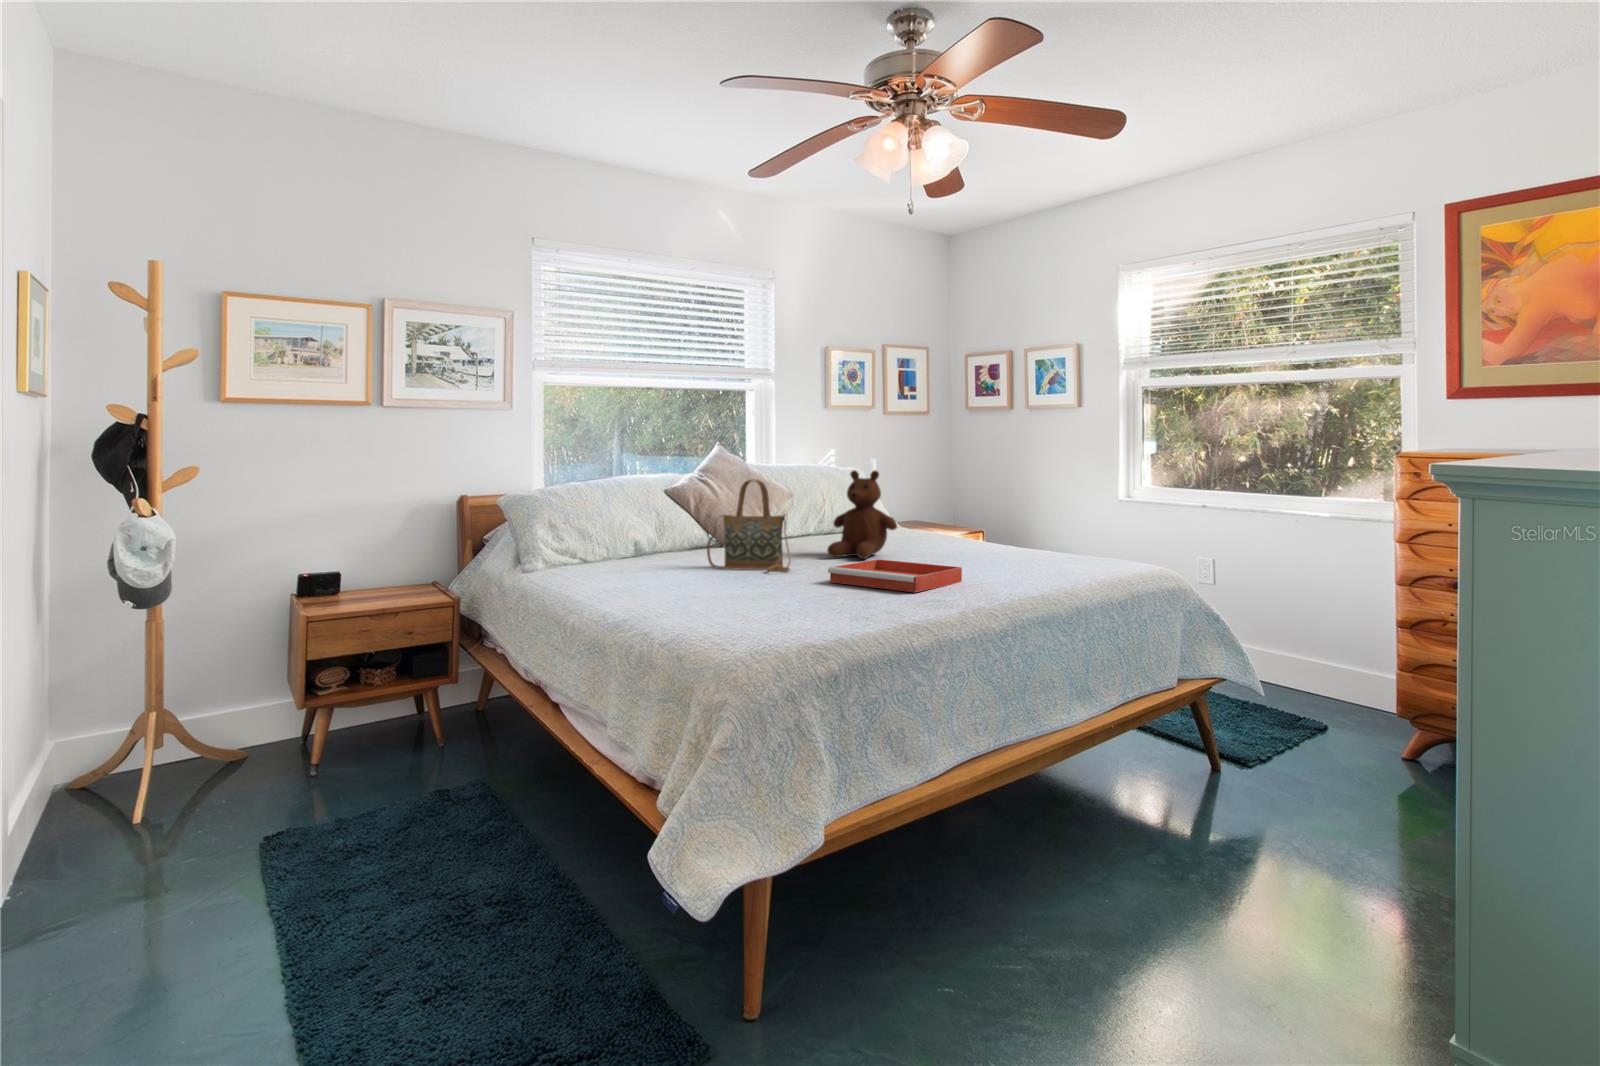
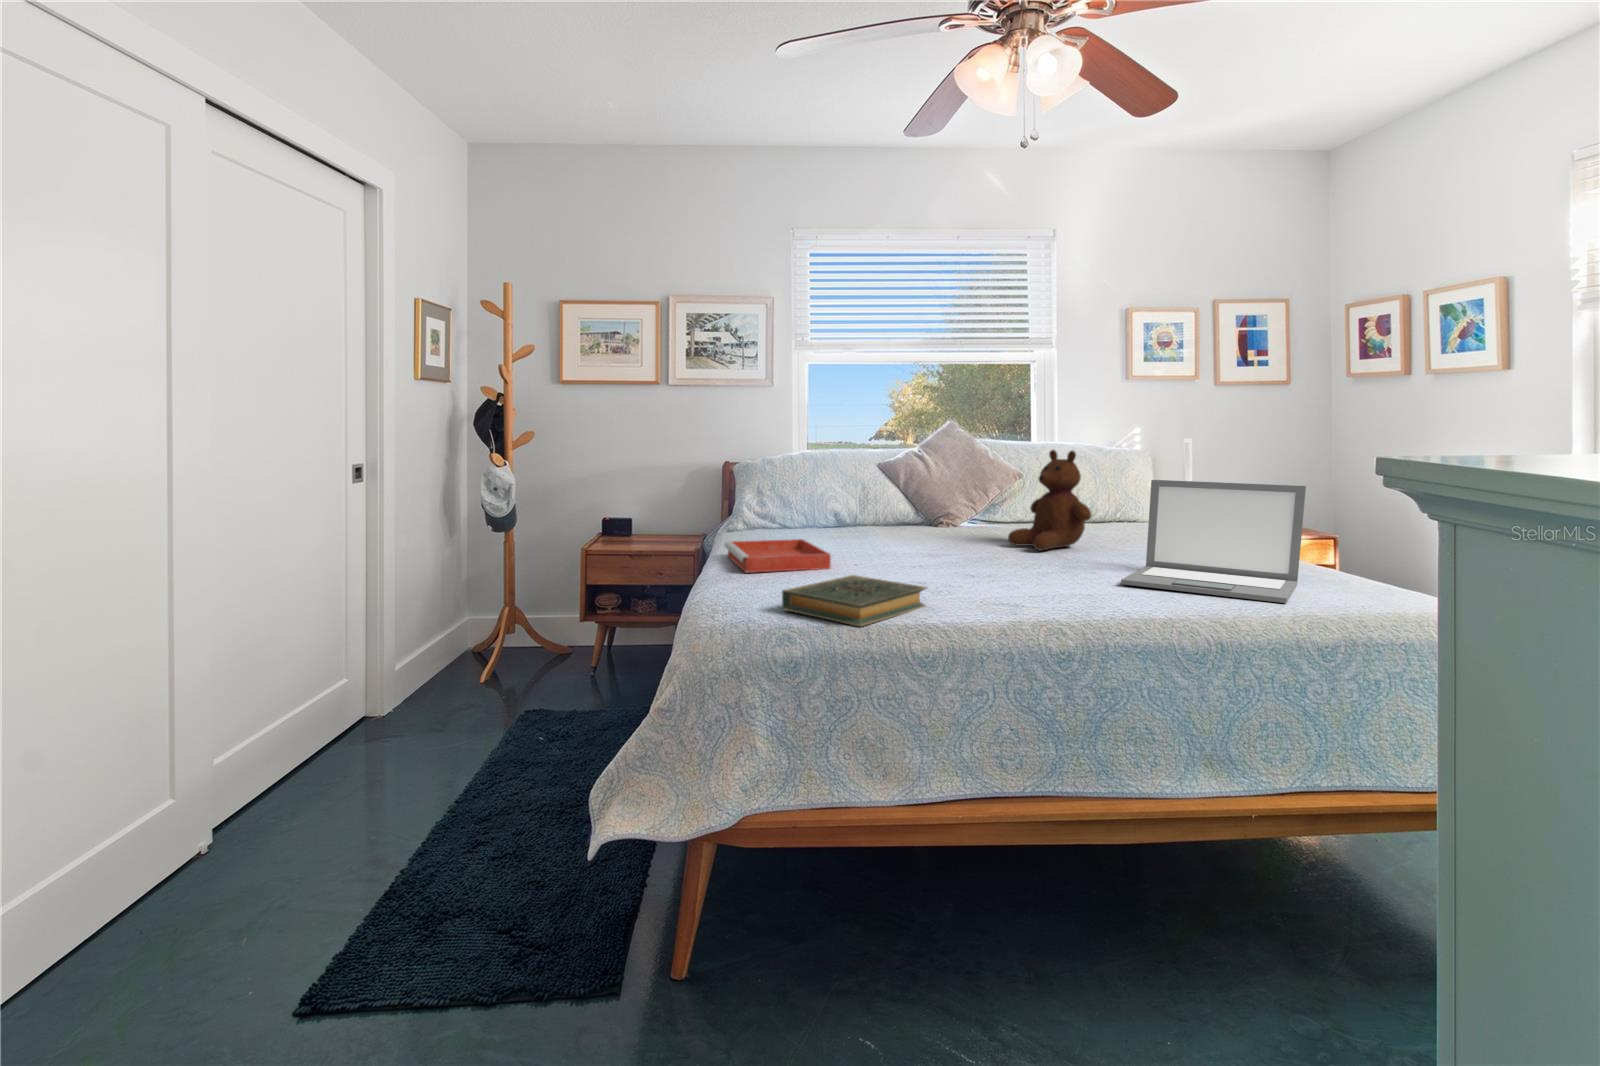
handbag: present [707,480,791,572] -> none [871,457,946,556]
laptop: none [968,491,1097,576] -> present [1121,480,1306,603]
tray: present [828,559,962,592] -> present [724,539,831,573]
hardback book: none [788,590,889,628] -> present [782,575,927,626]

